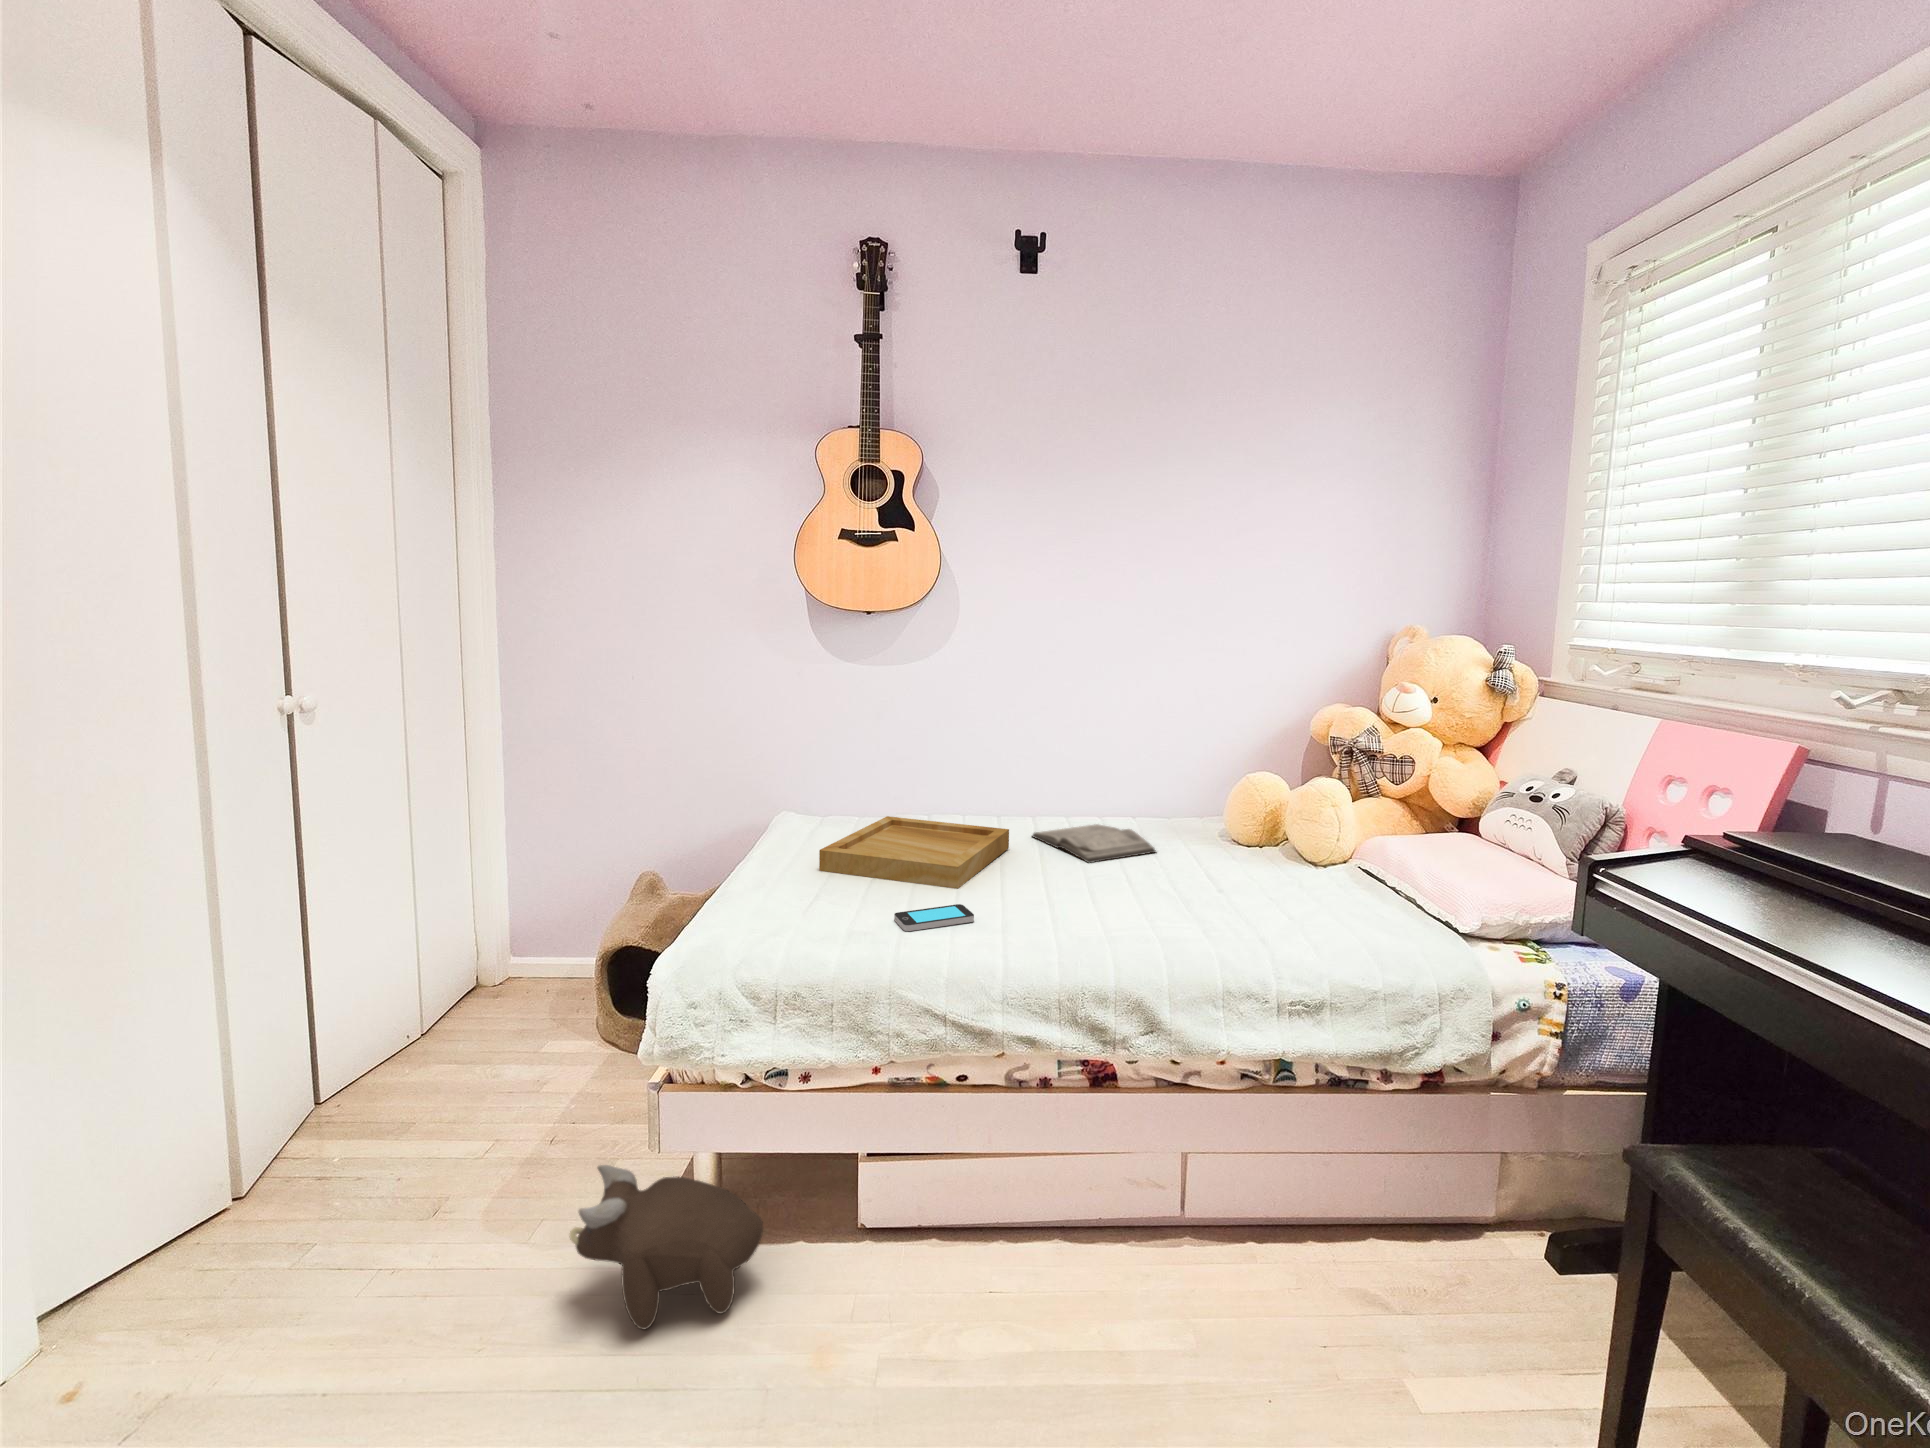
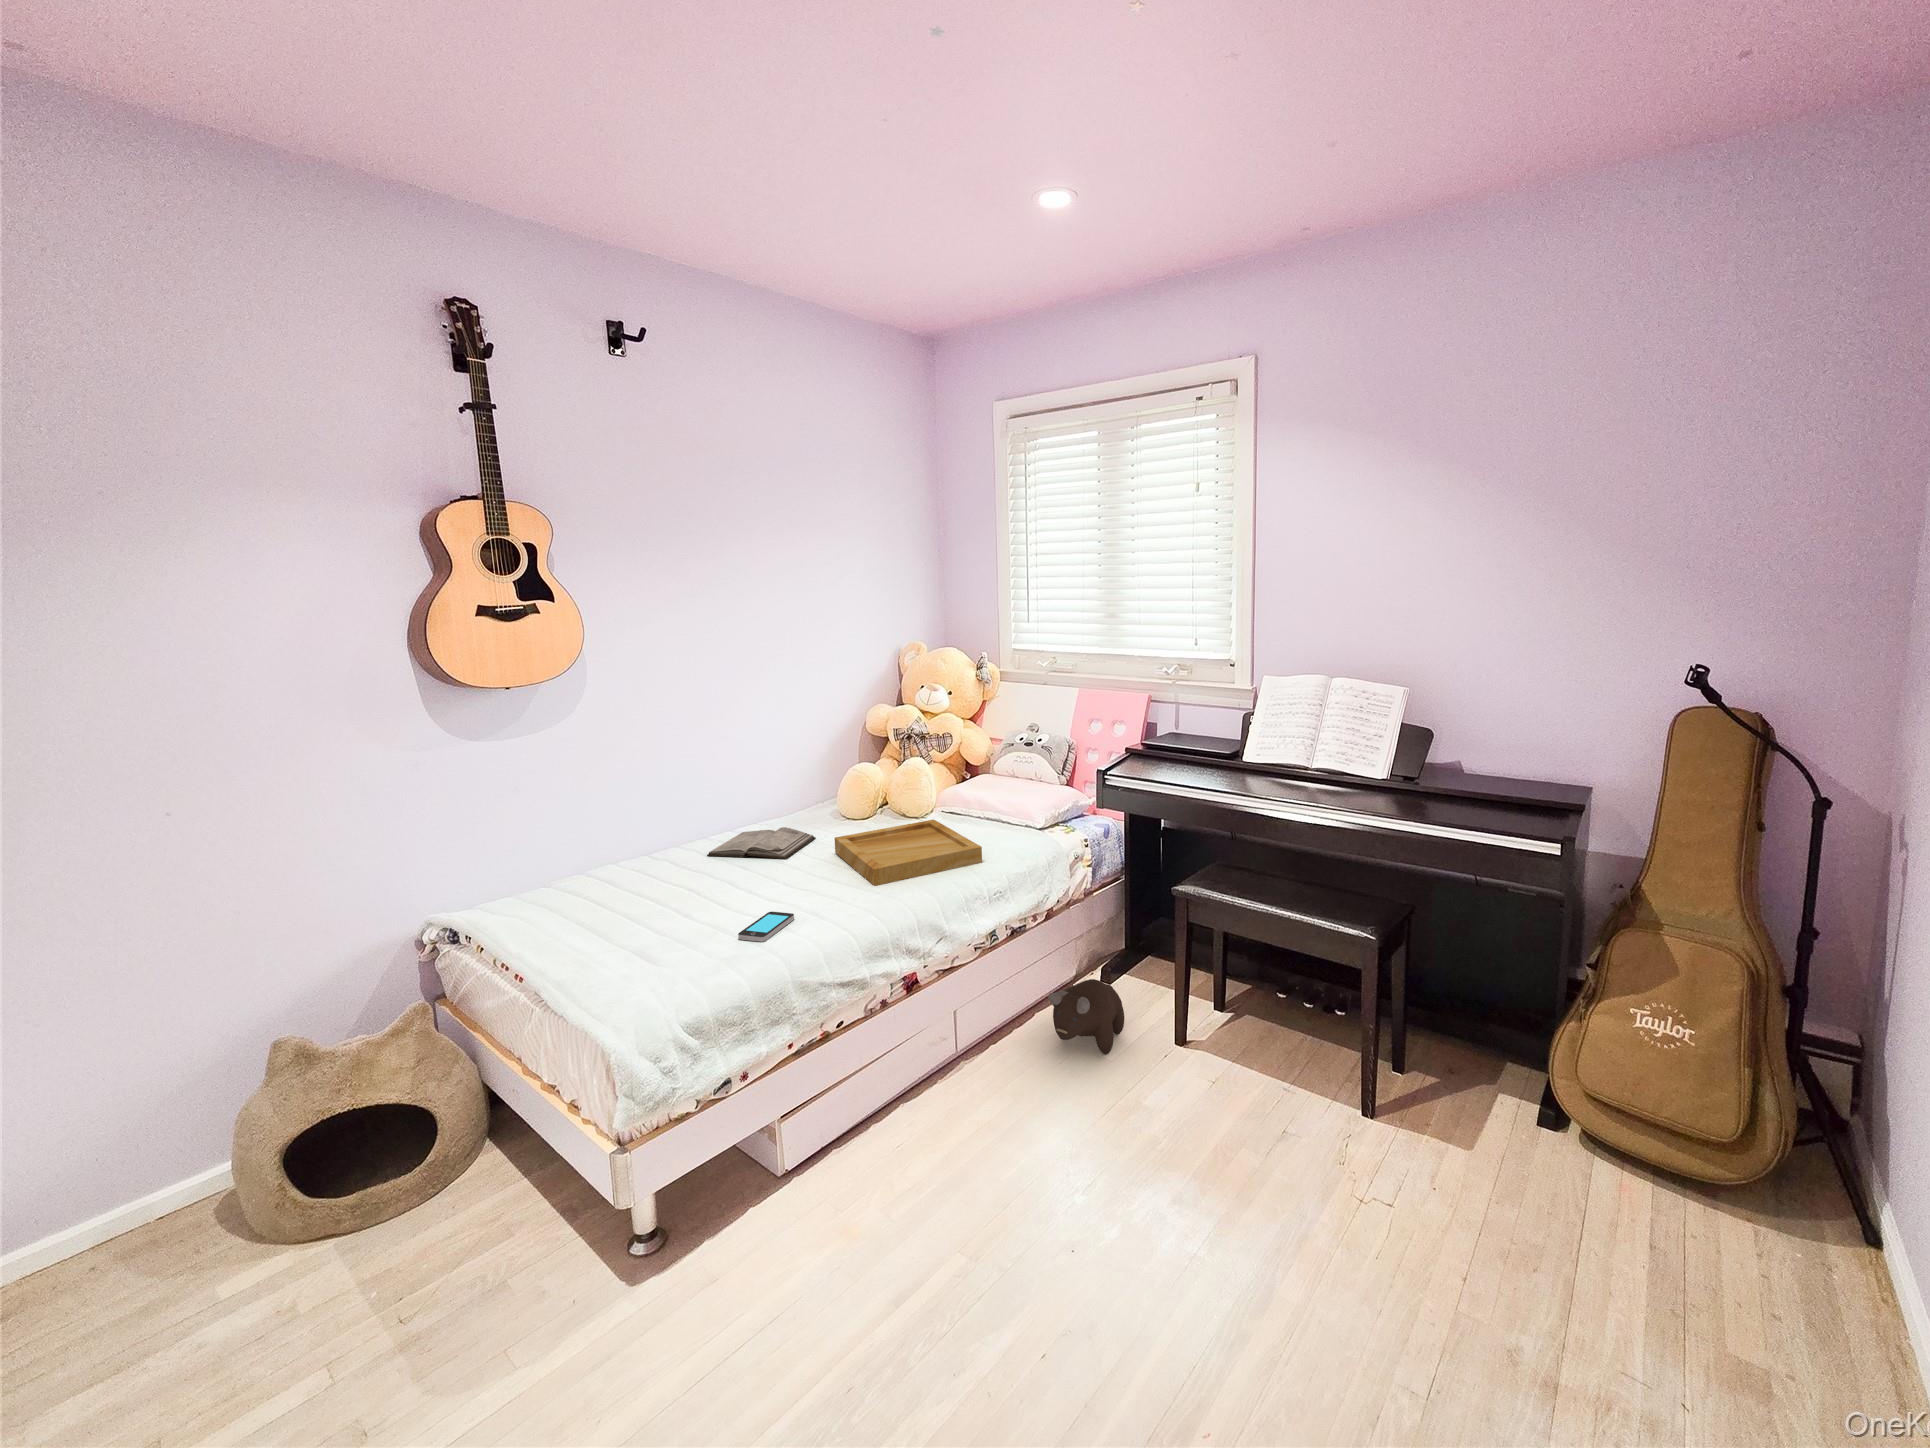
tray: present [819,816,1009,889] -> present [834,820,982,886]
plush toy: present [570,1165,763,1330] -> present [1048,979,1124,1054]

